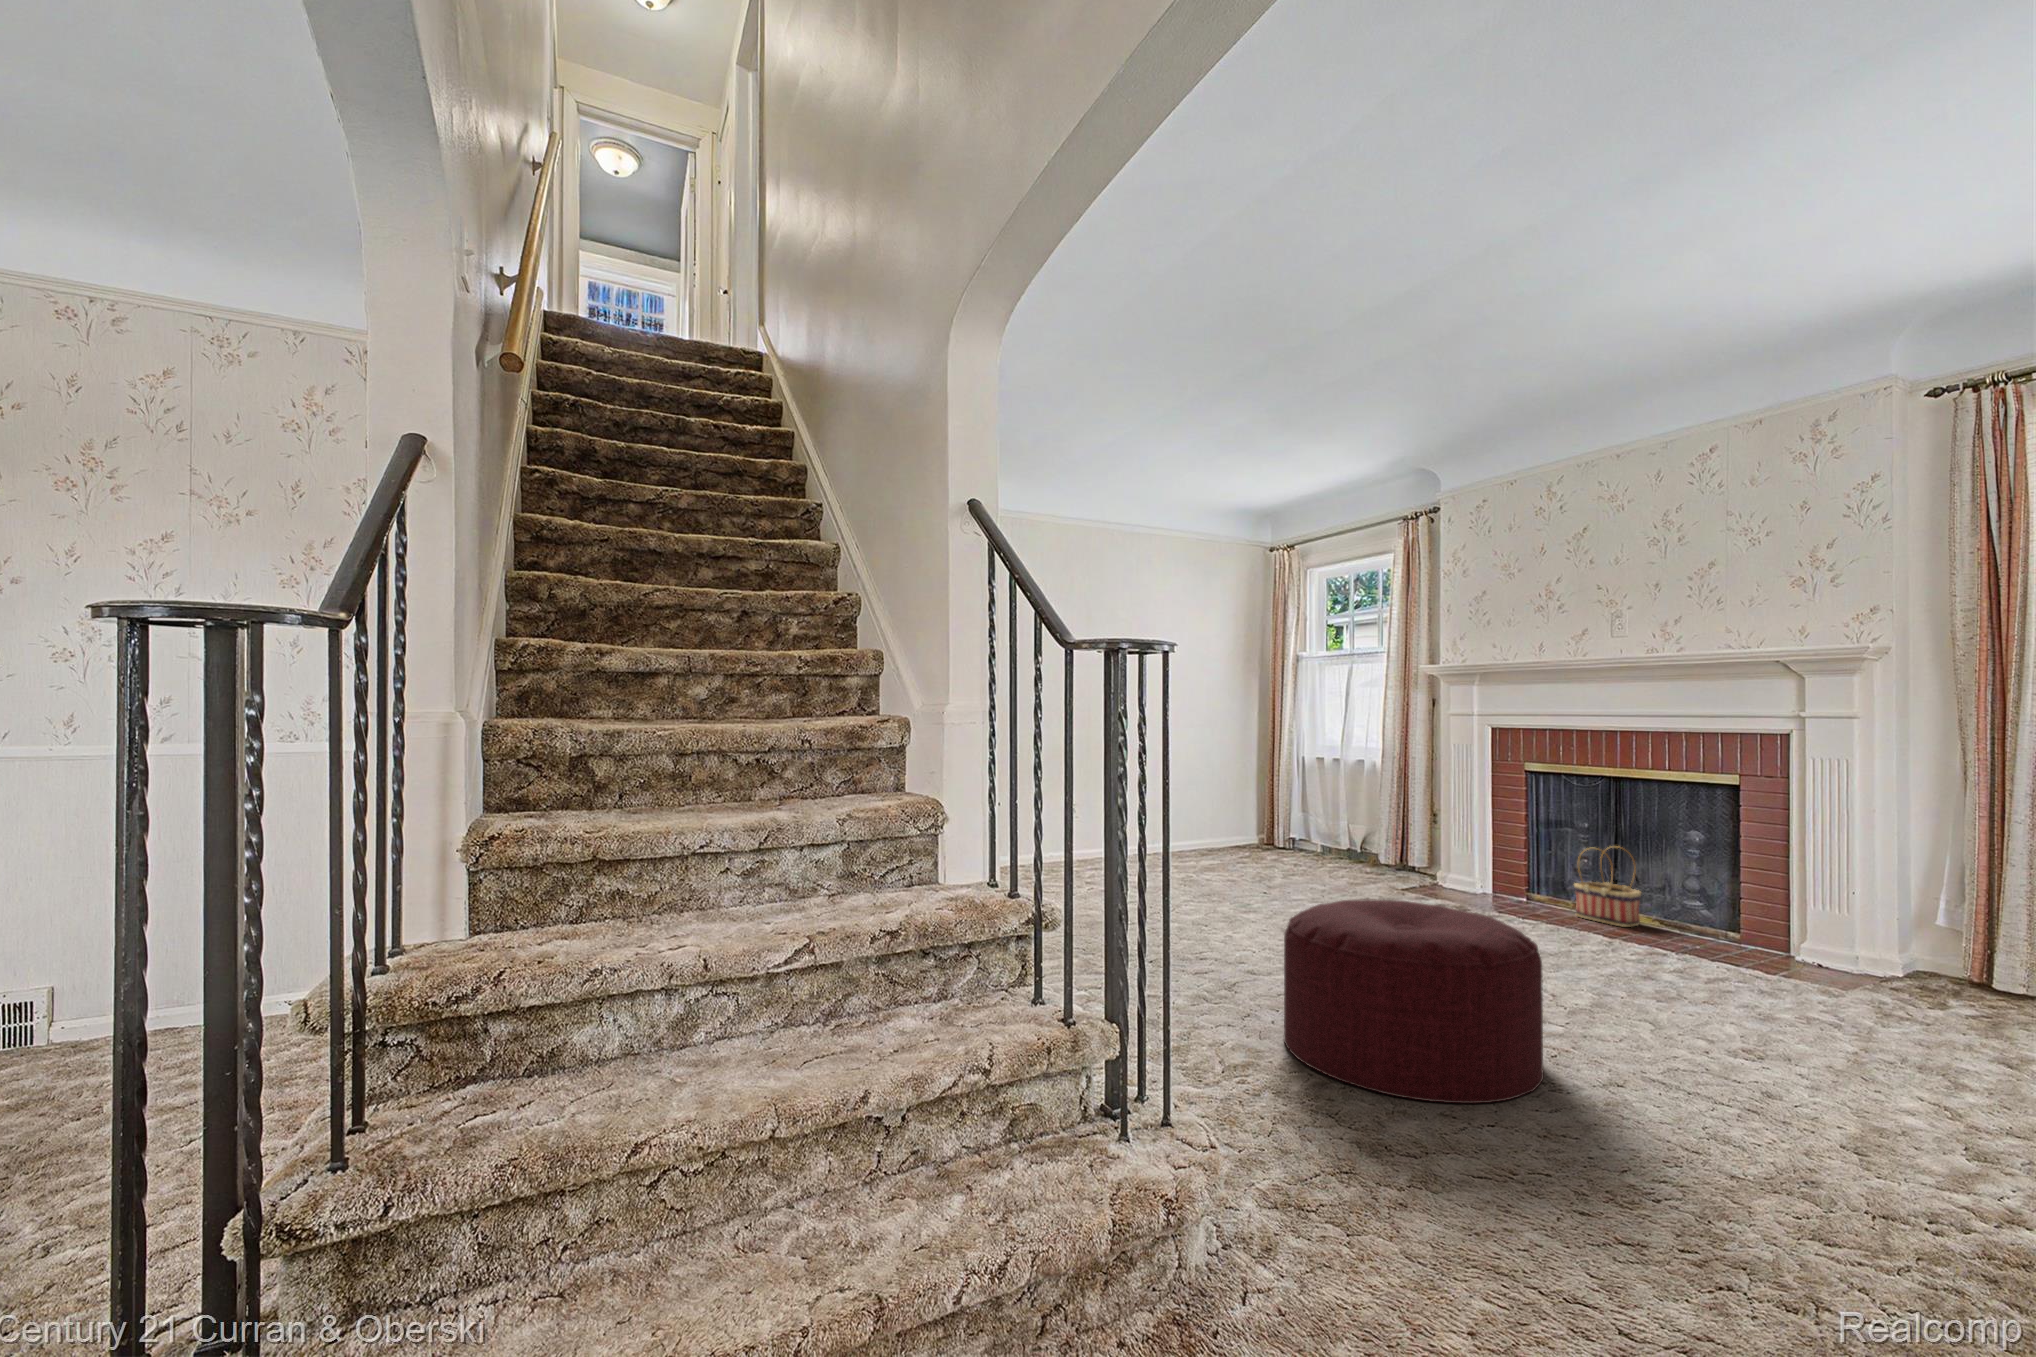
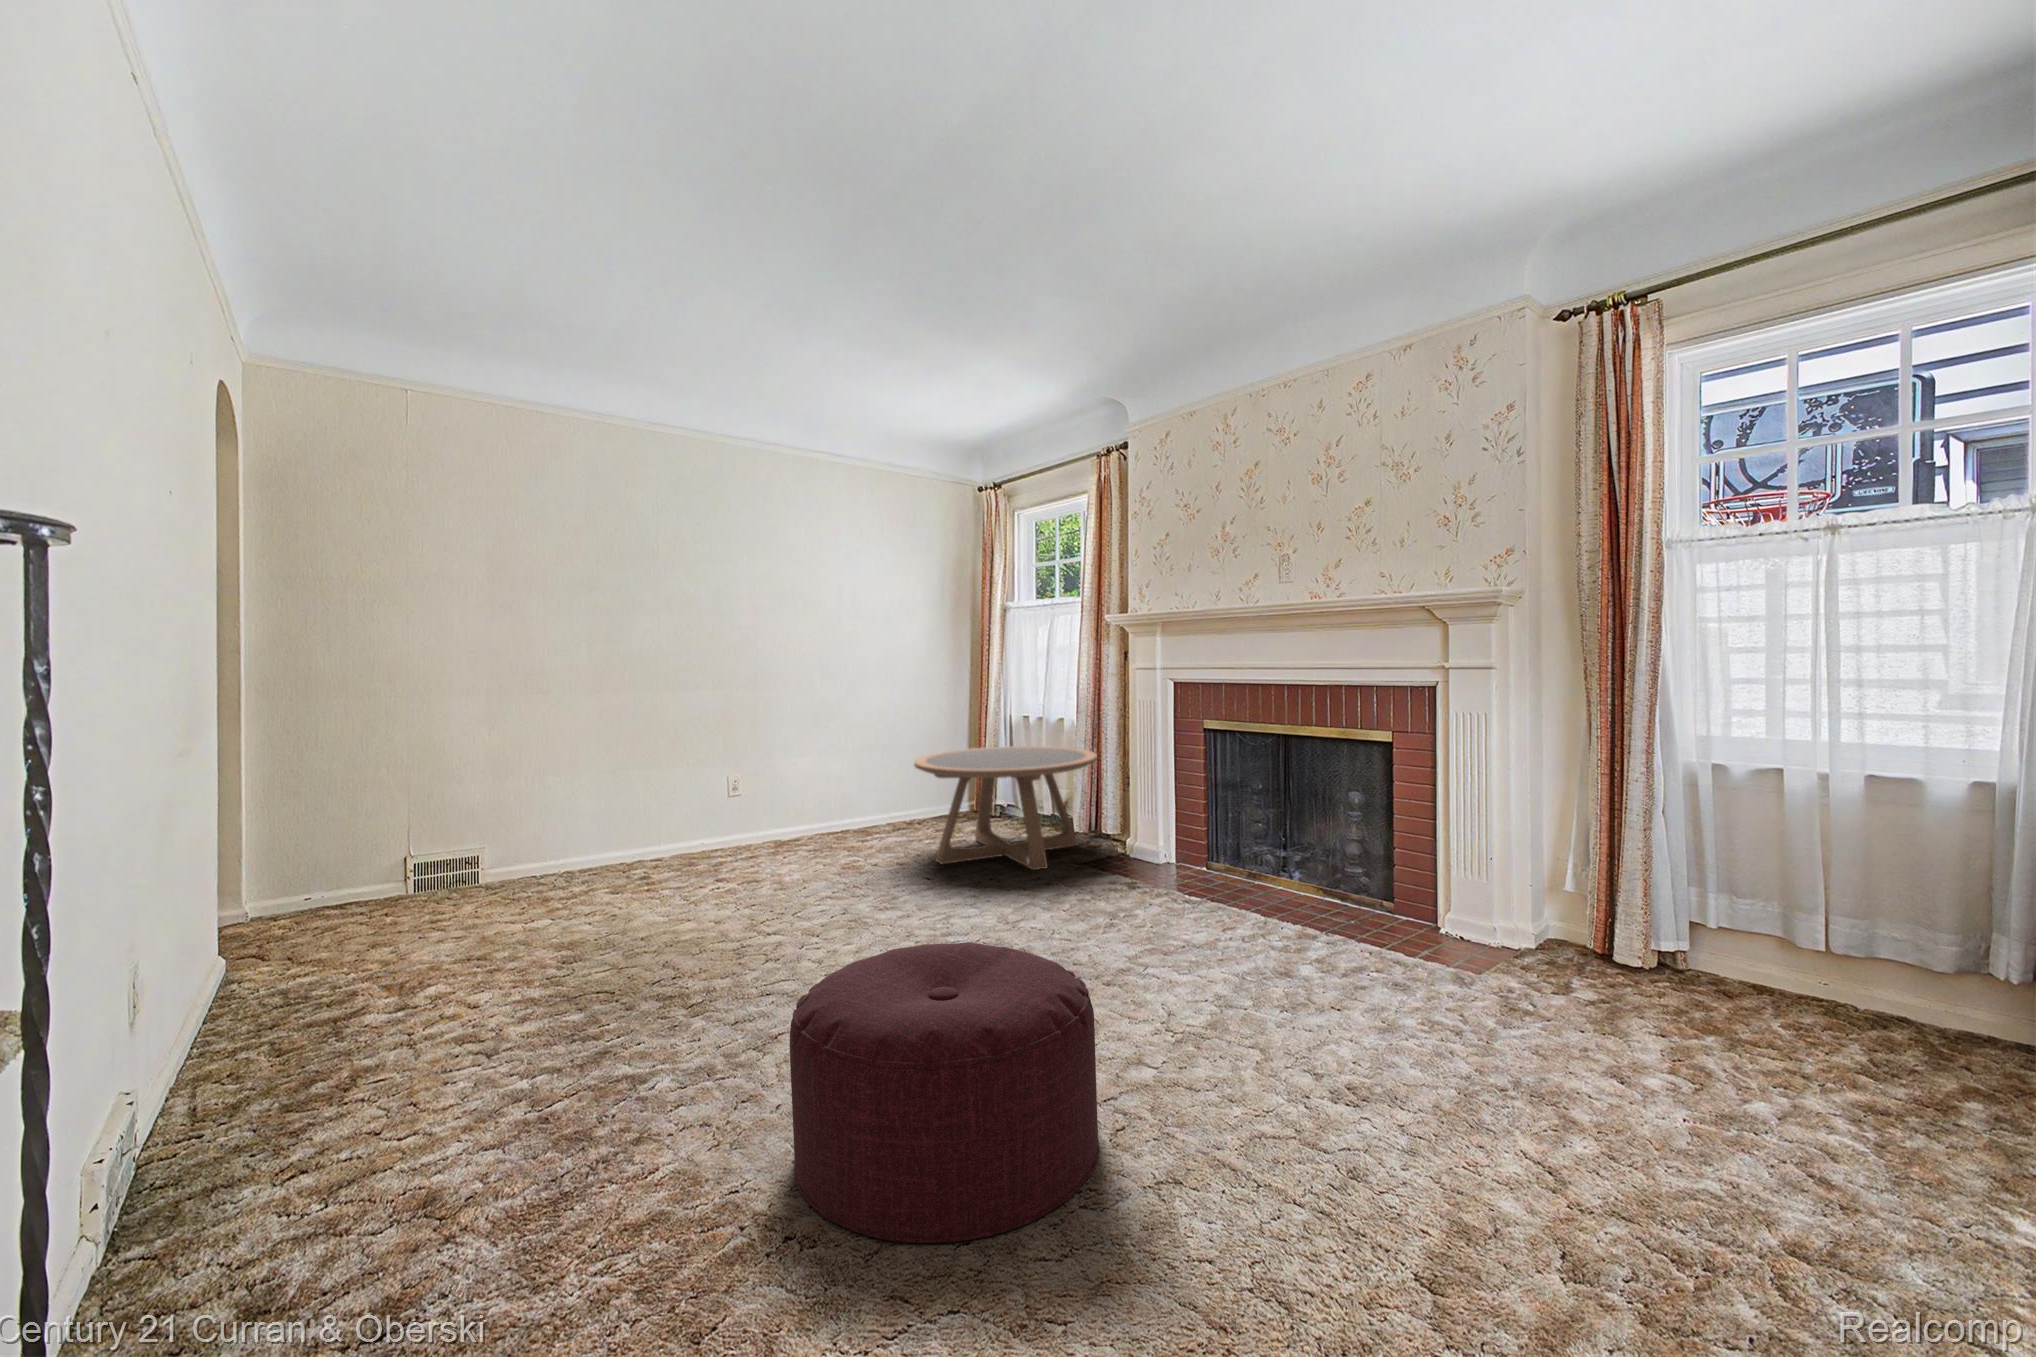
coffee table: none [1234,779,1407,888] -> present [914,746,1097,870]
basket: present [1574,847,1642,927] -> none [1246,812,1308,901]

